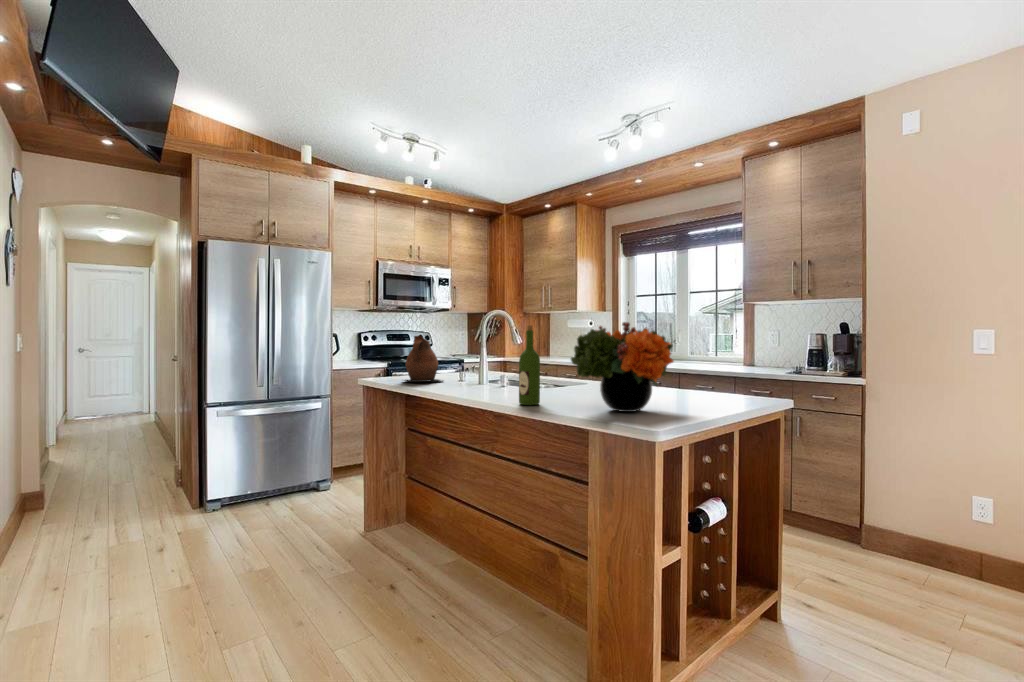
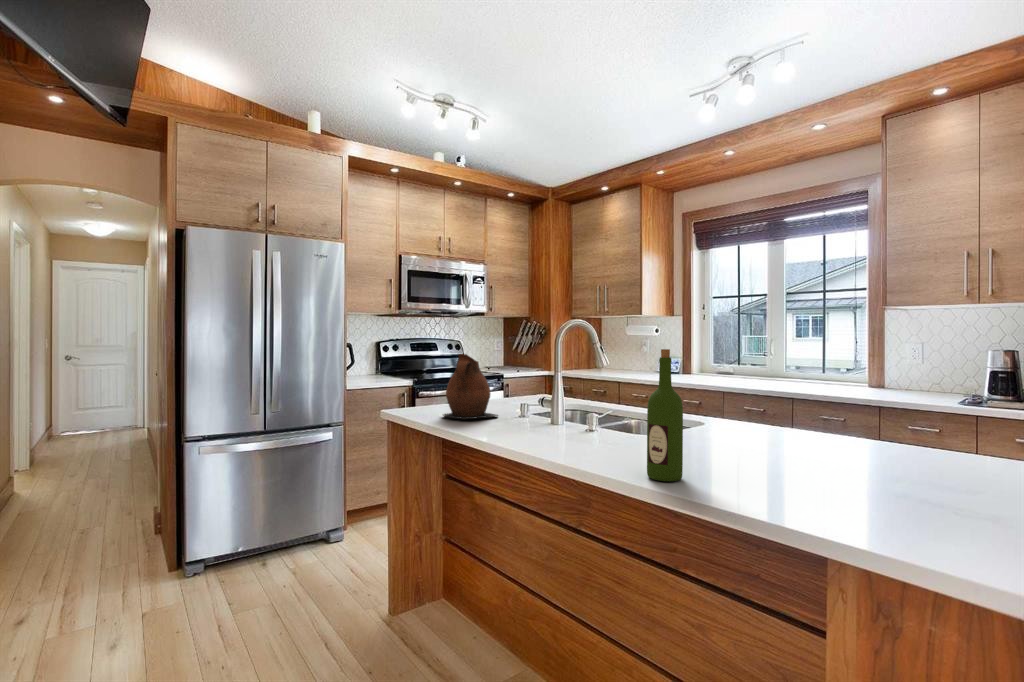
flower arrangement: present [571,322,674,412] -> none [749,346,967,507]

